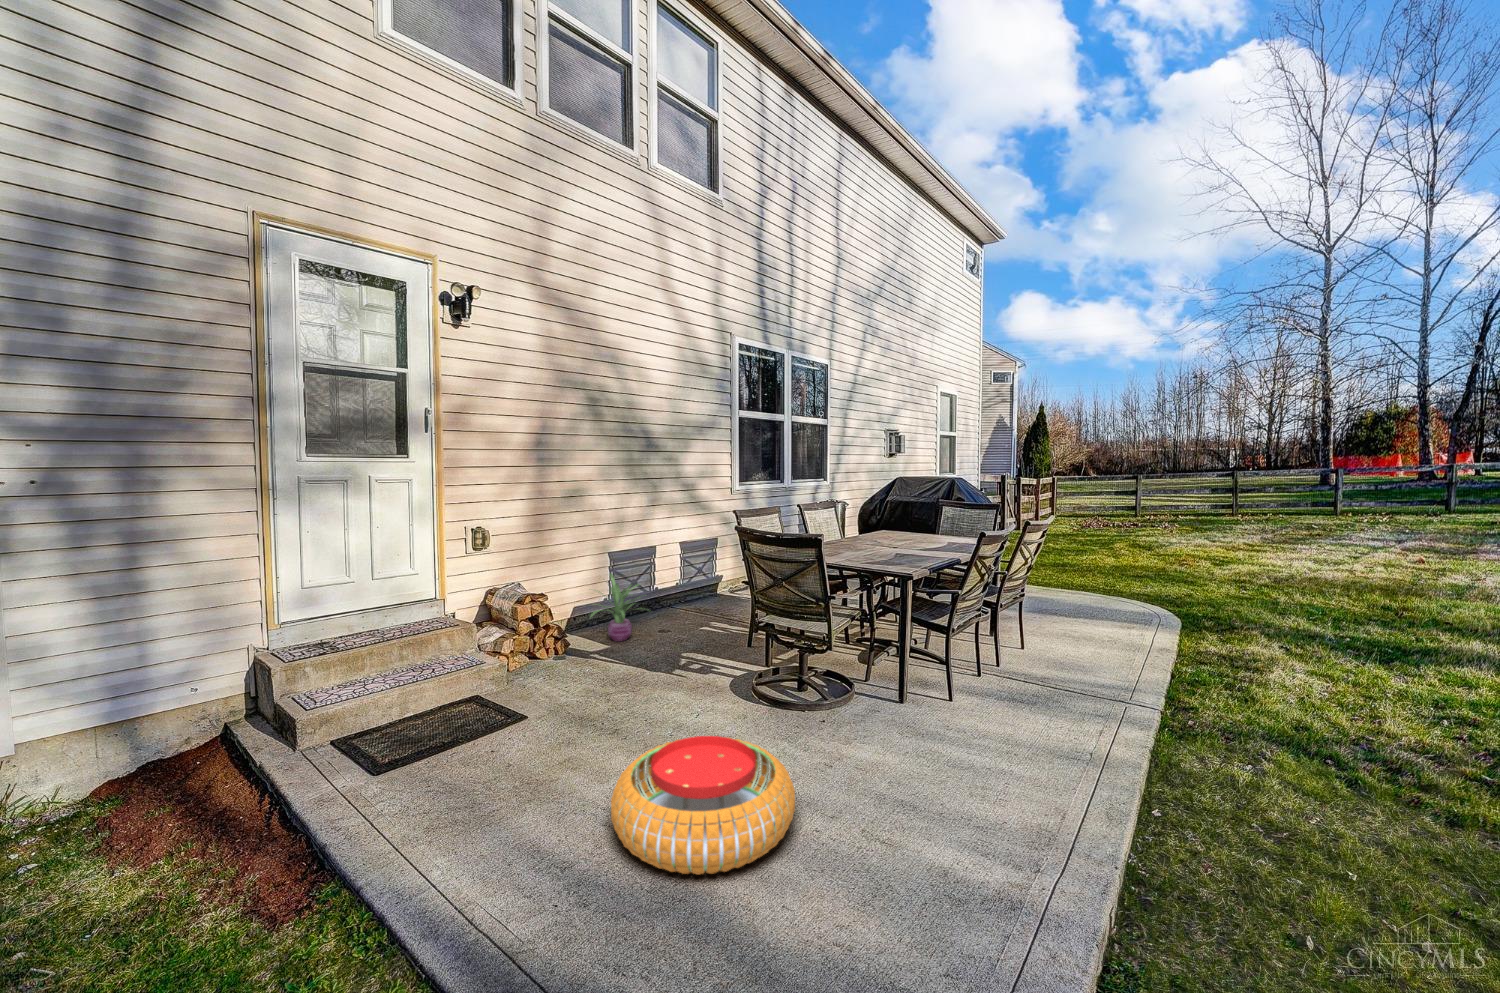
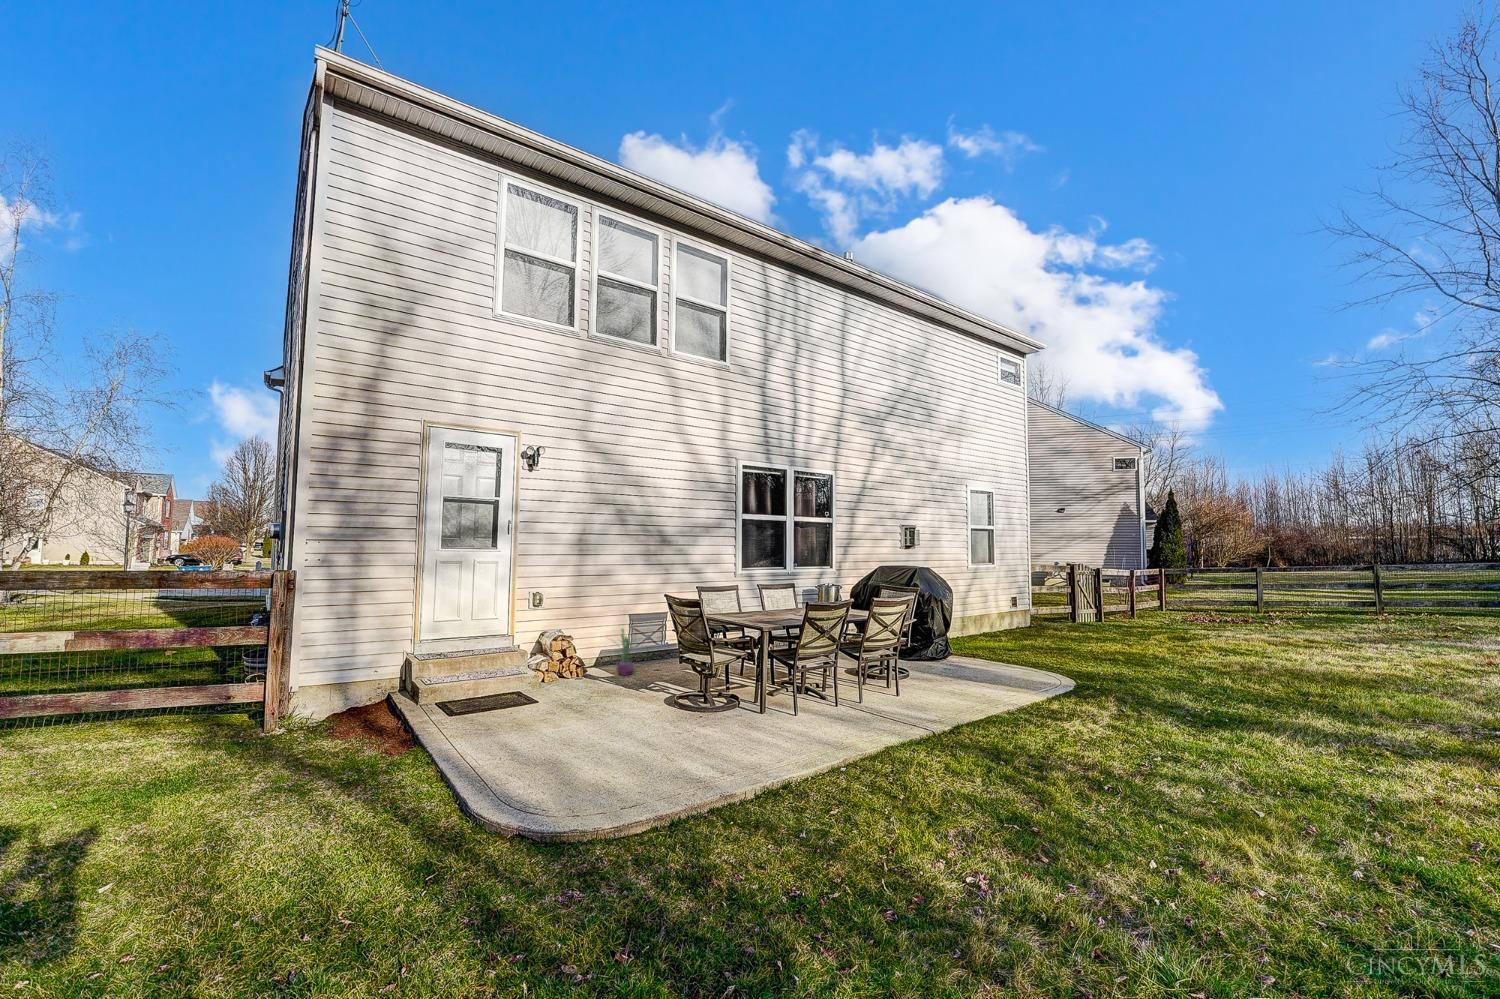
pouf: present [611,736,795,875] -> none [543,704,641,760]

